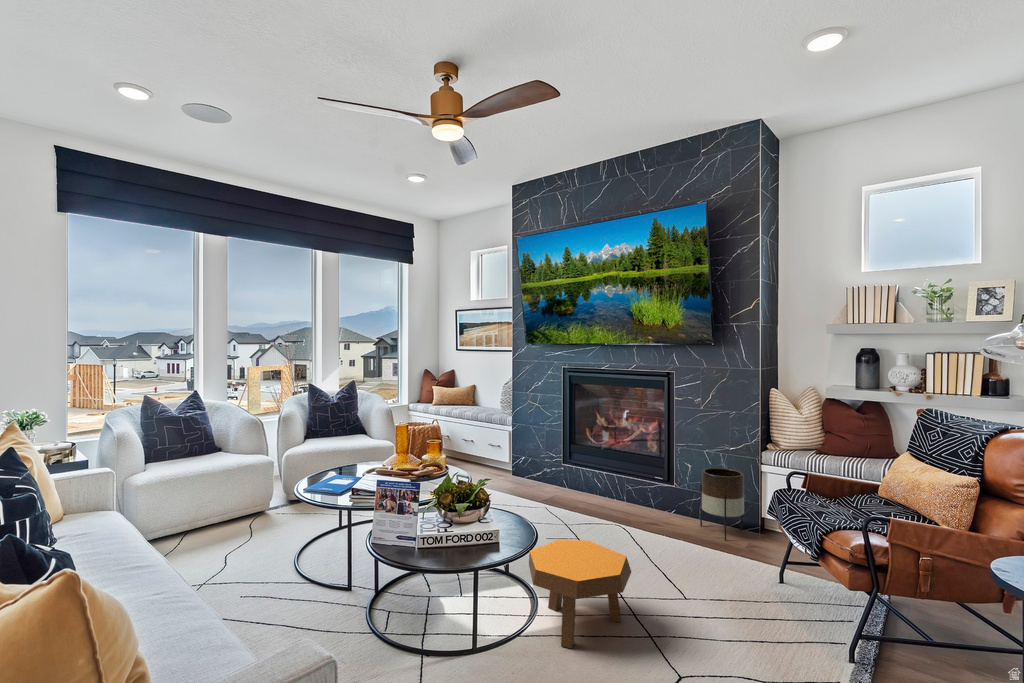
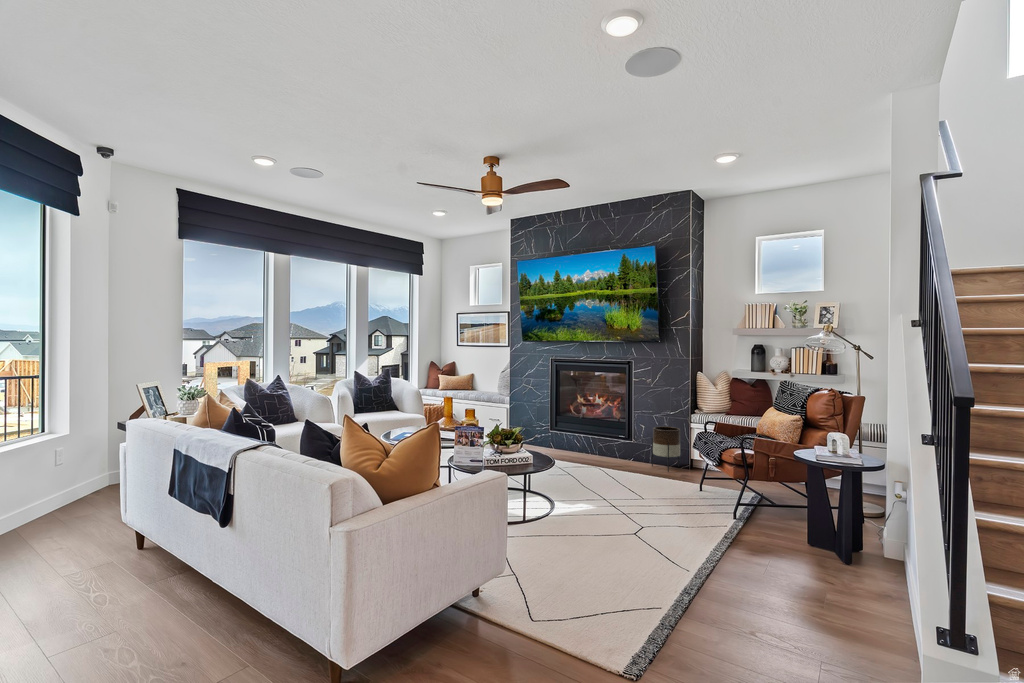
footstool: present [529,540,631,648] -> none [553,464,615,517]

